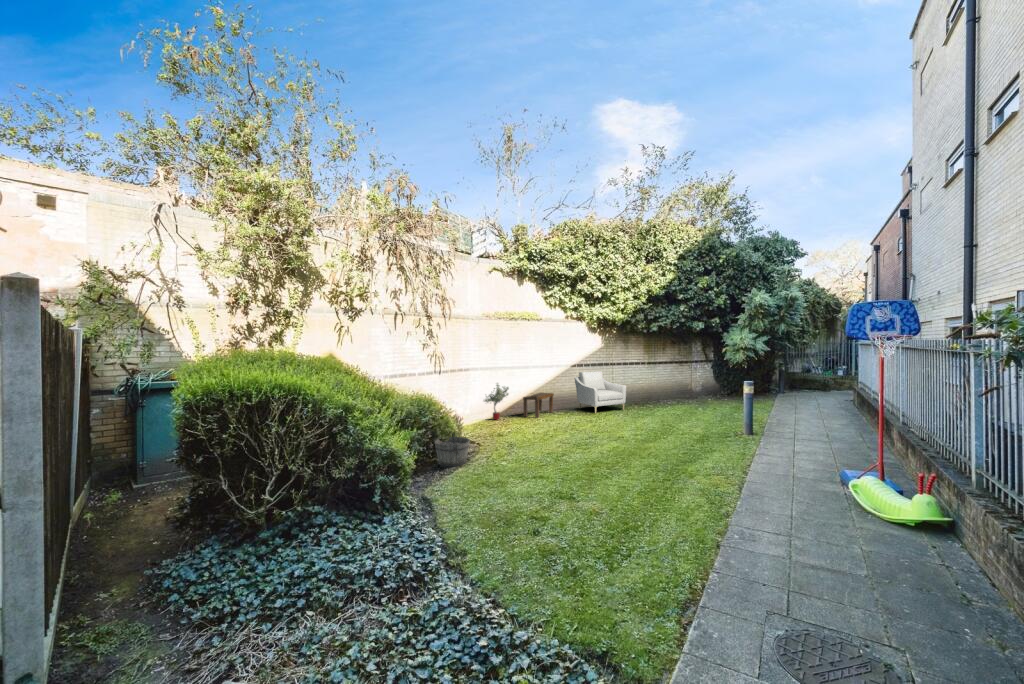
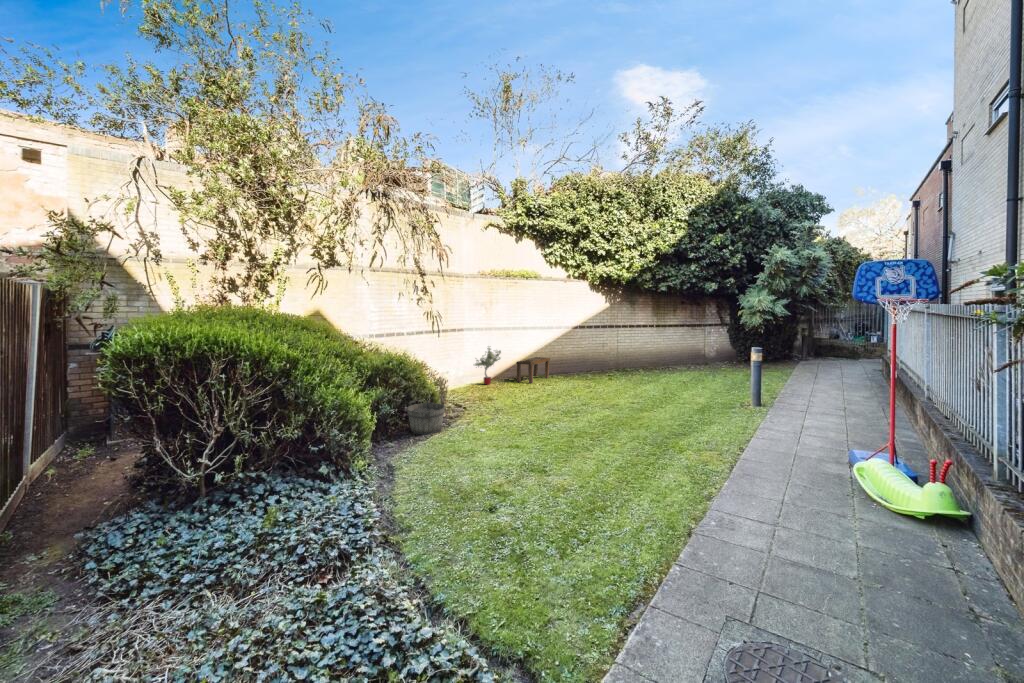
chair: present [574,371,626,413] -> none [574,335,628,380]

